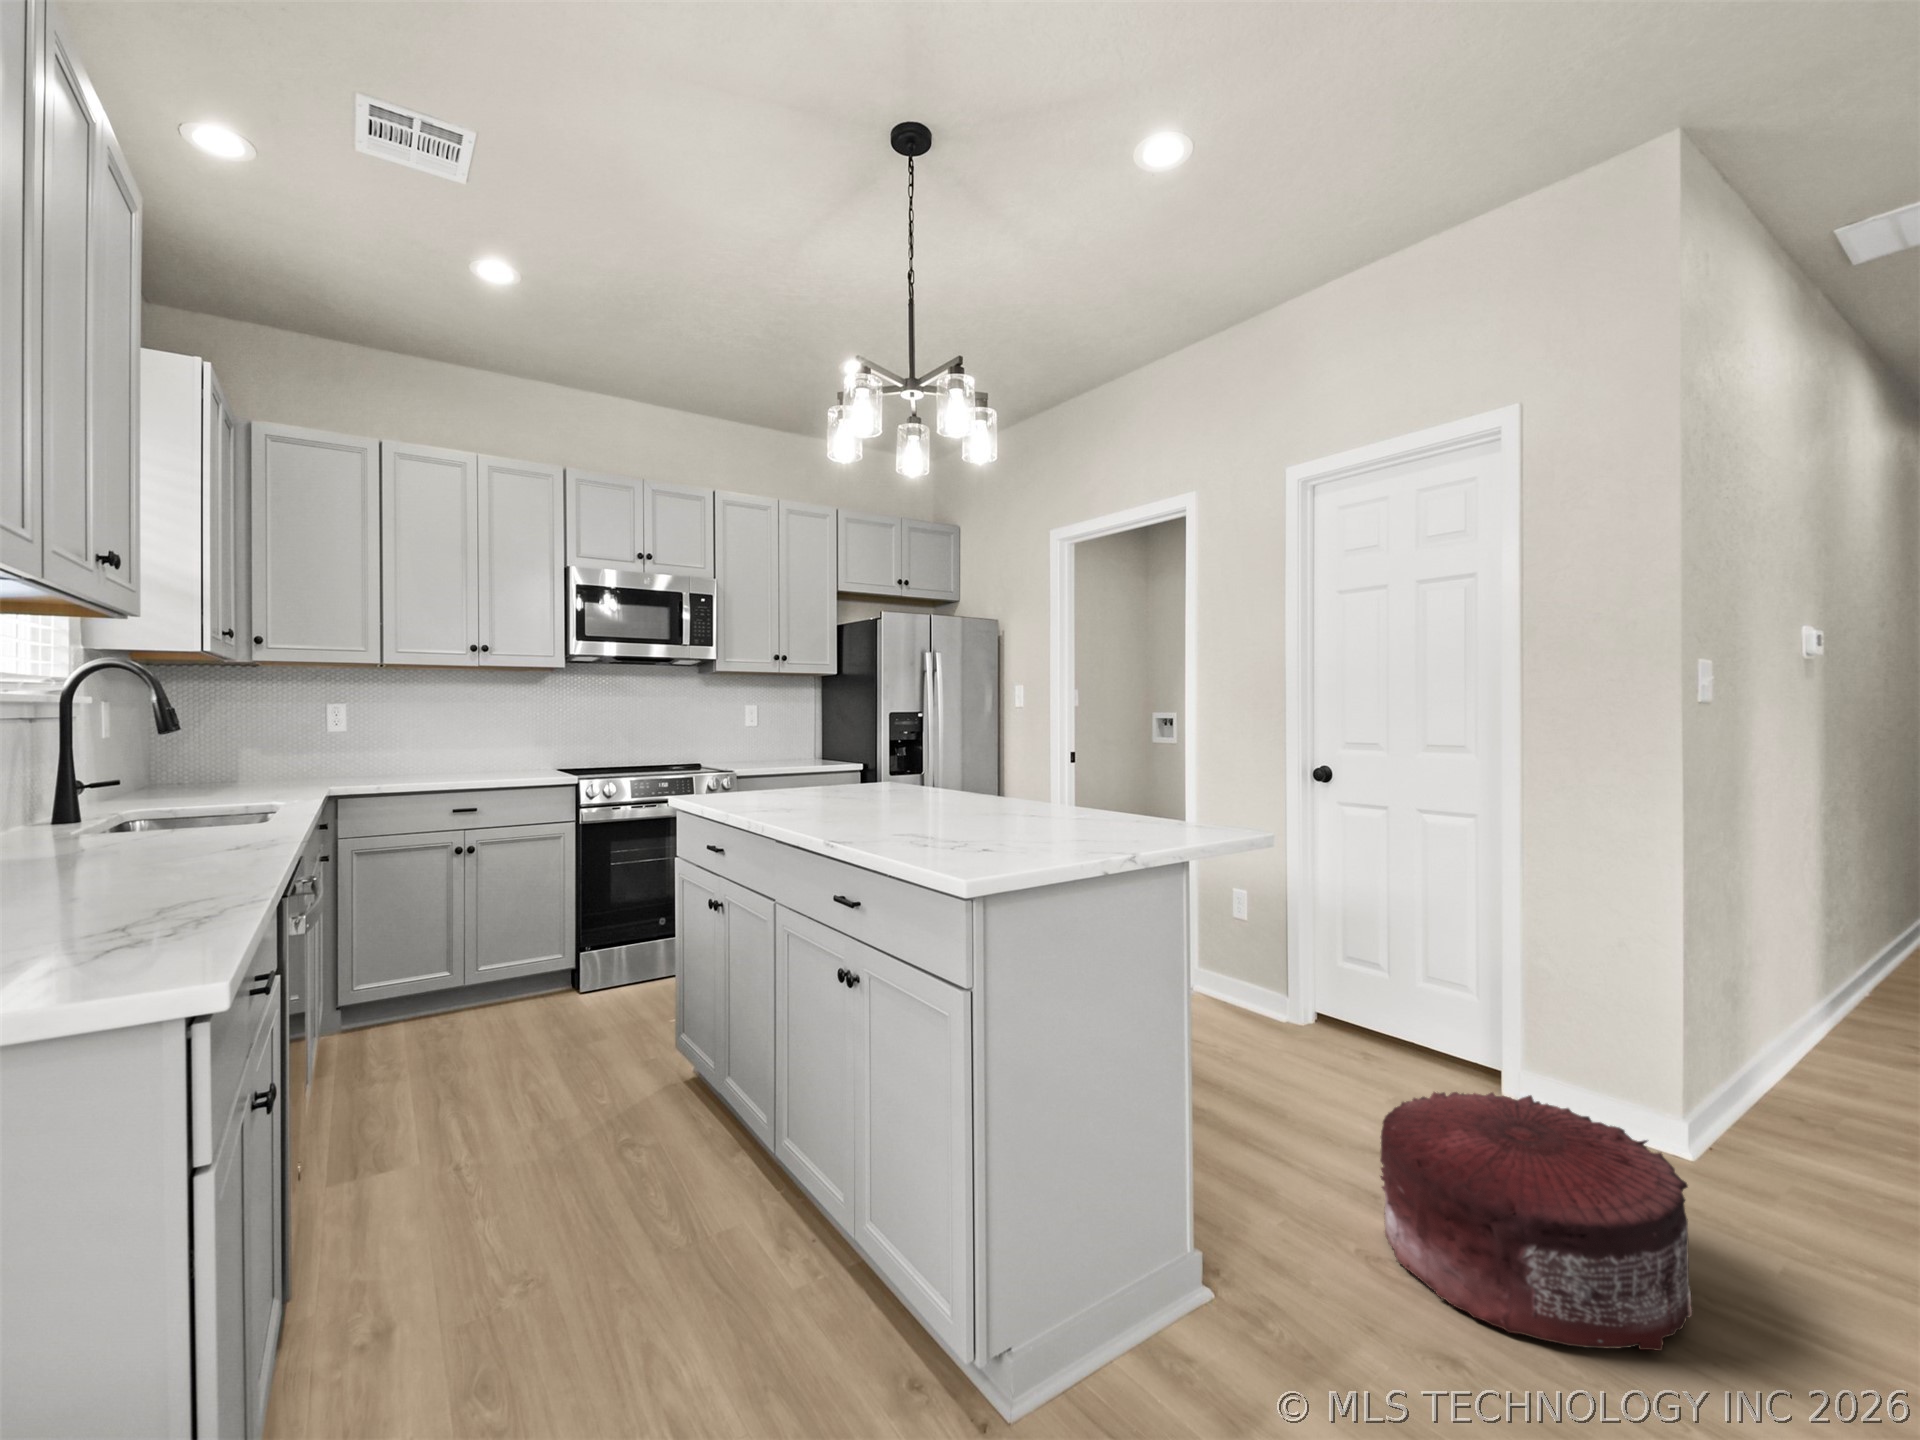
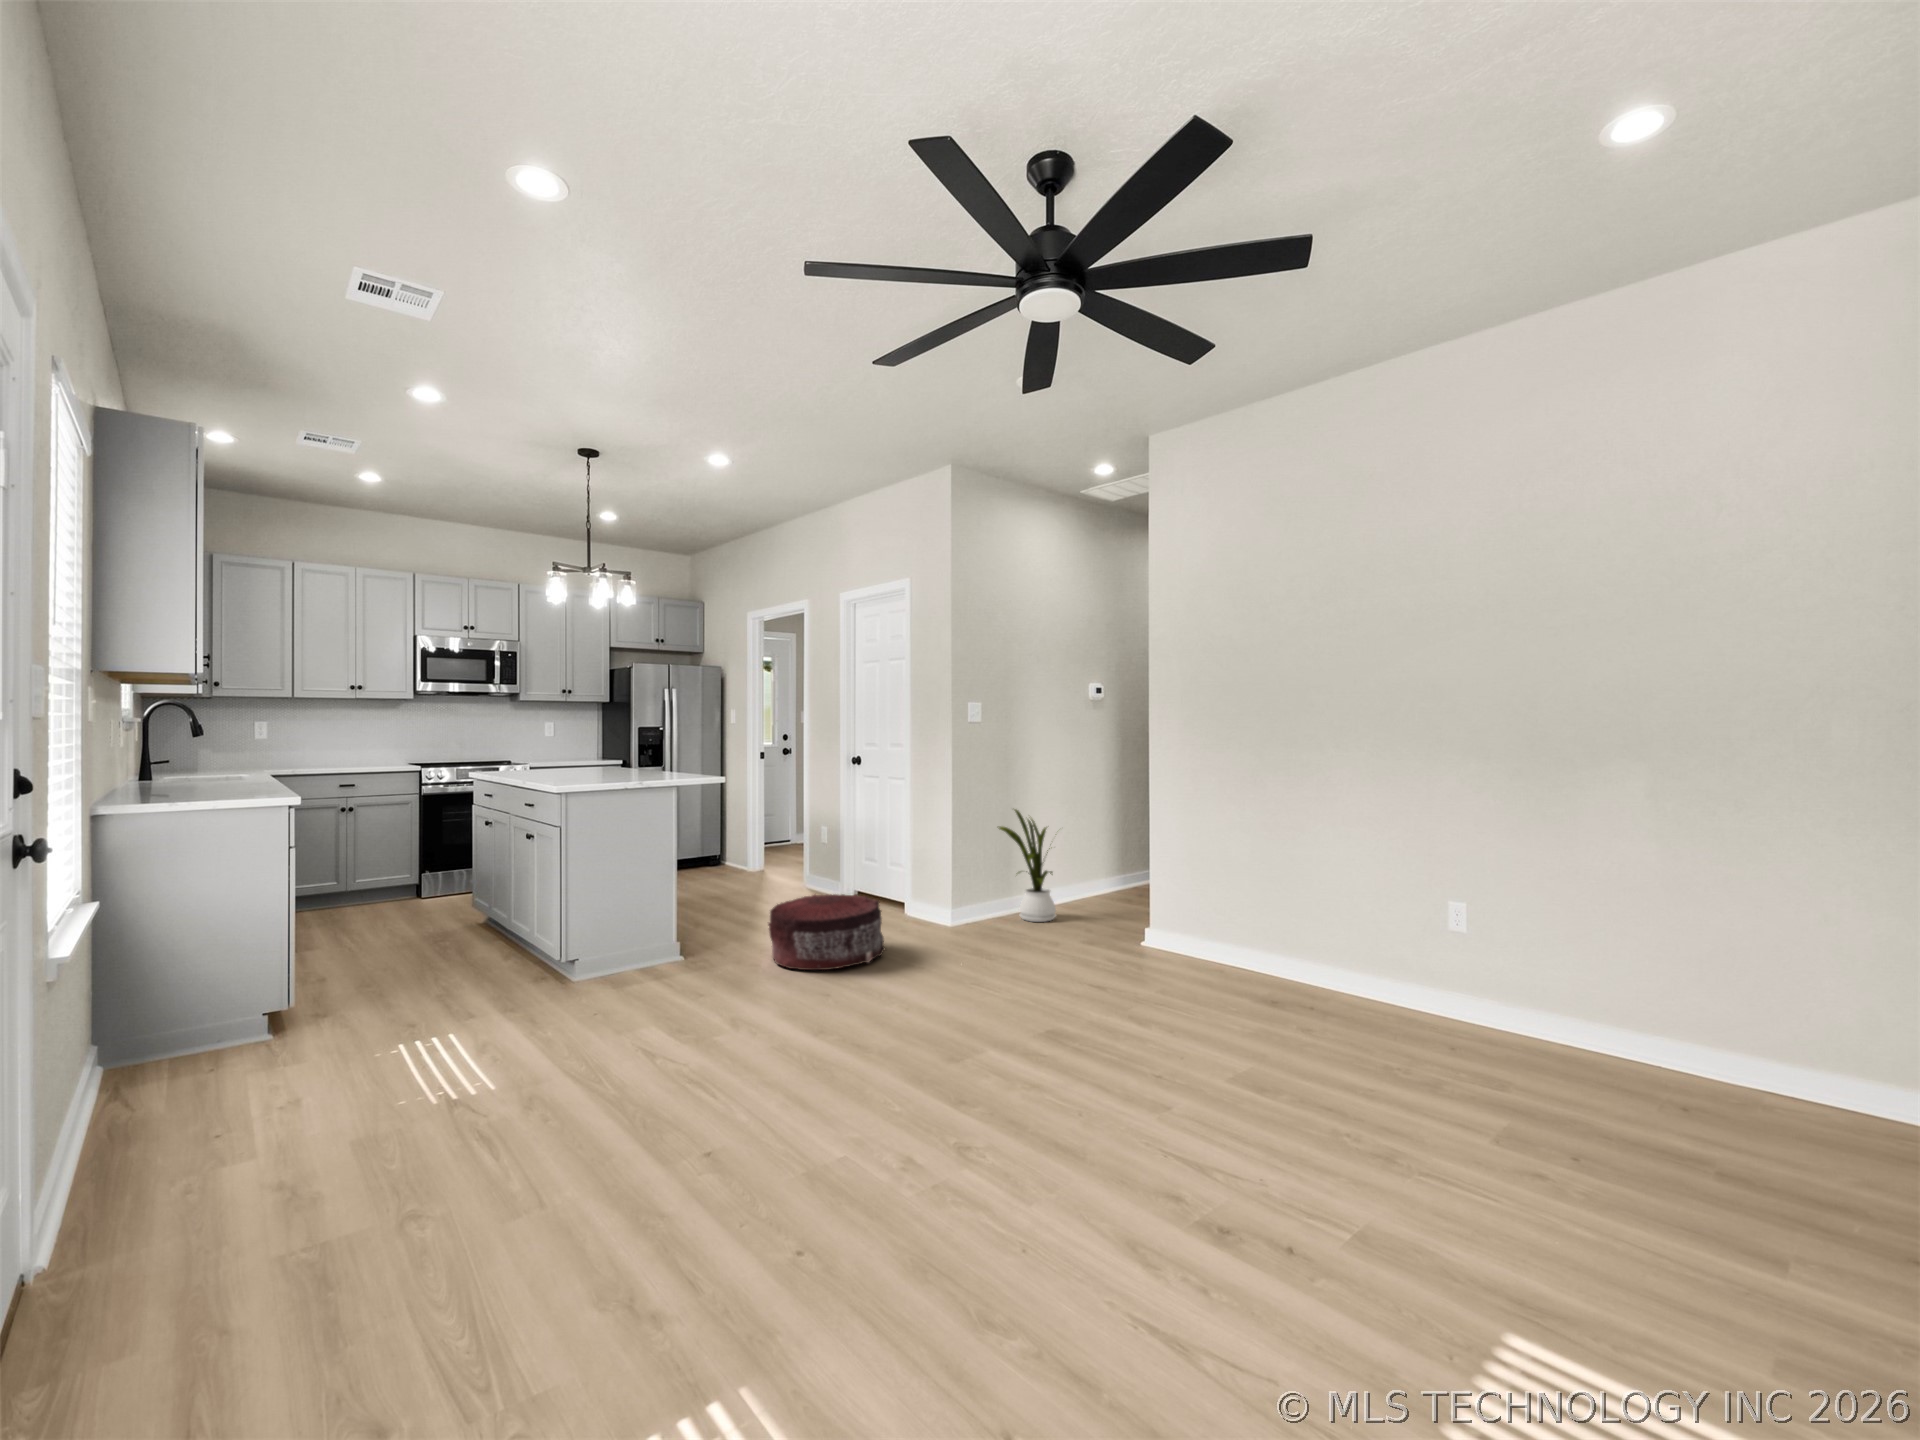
house plant: none [1711,895,1869,1128] -> present [999,809,1056,922]

